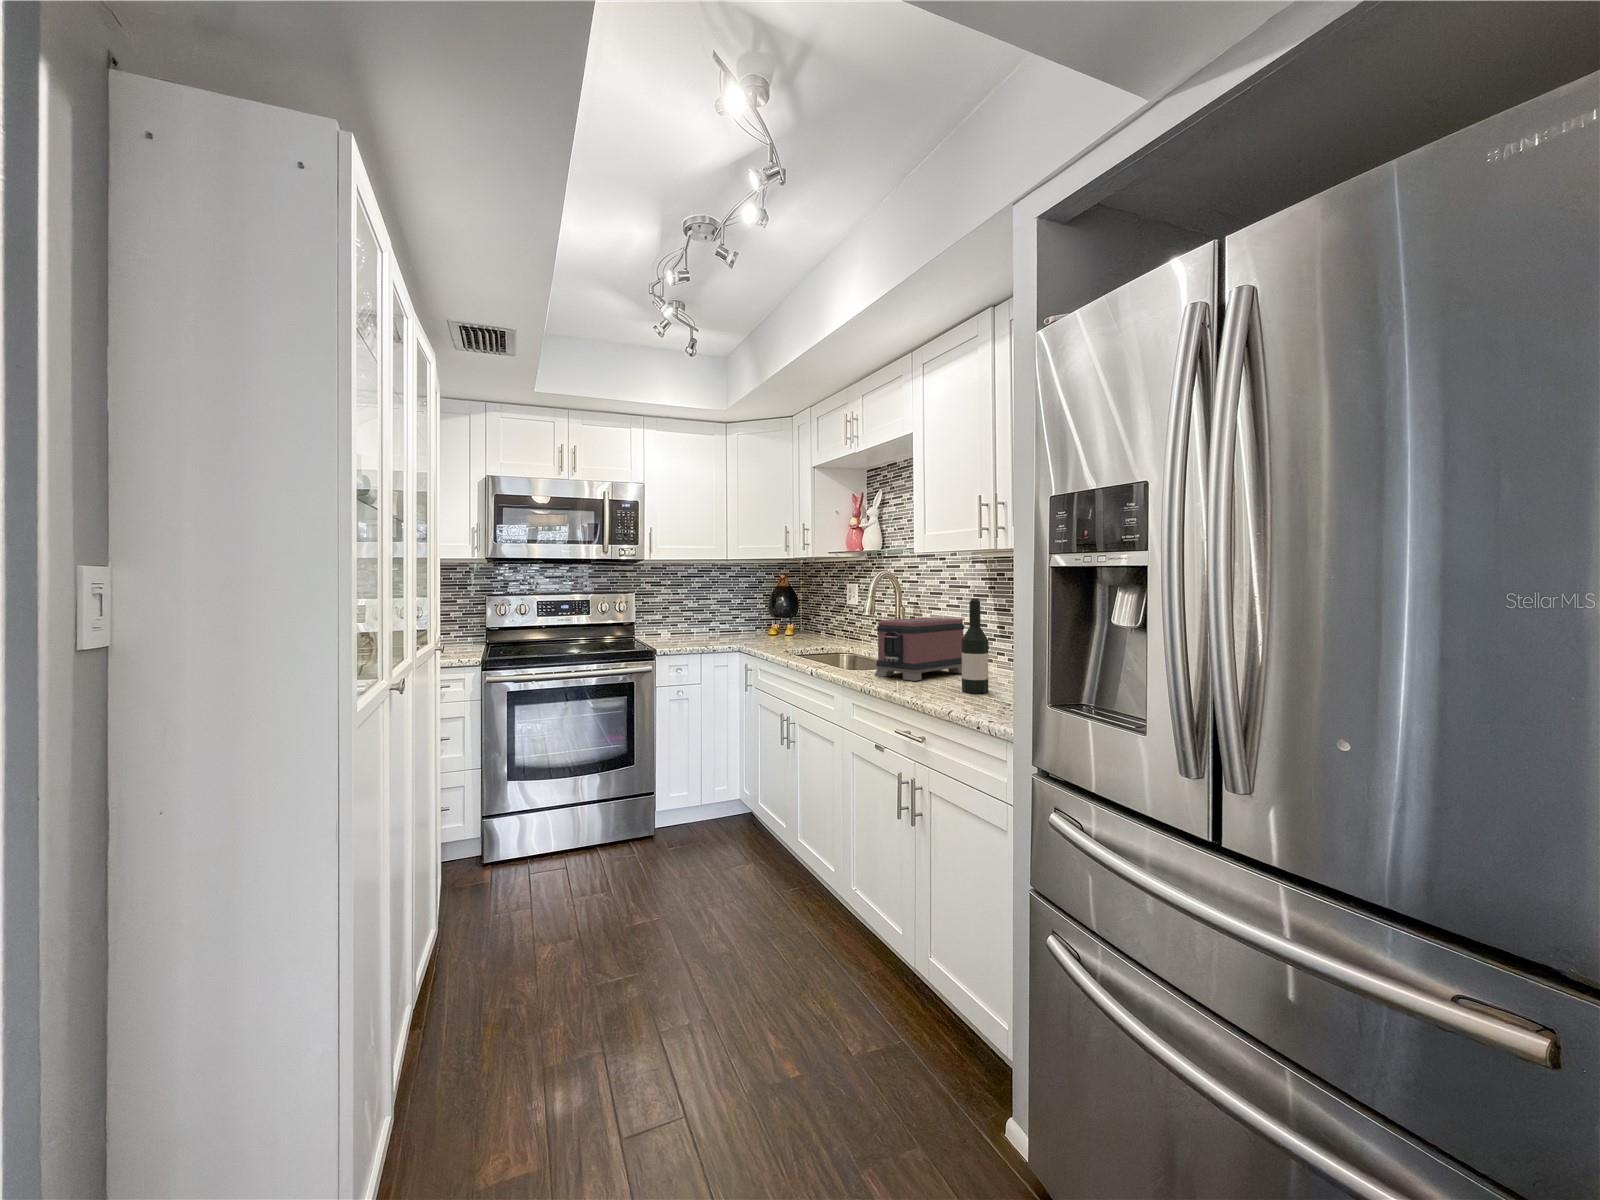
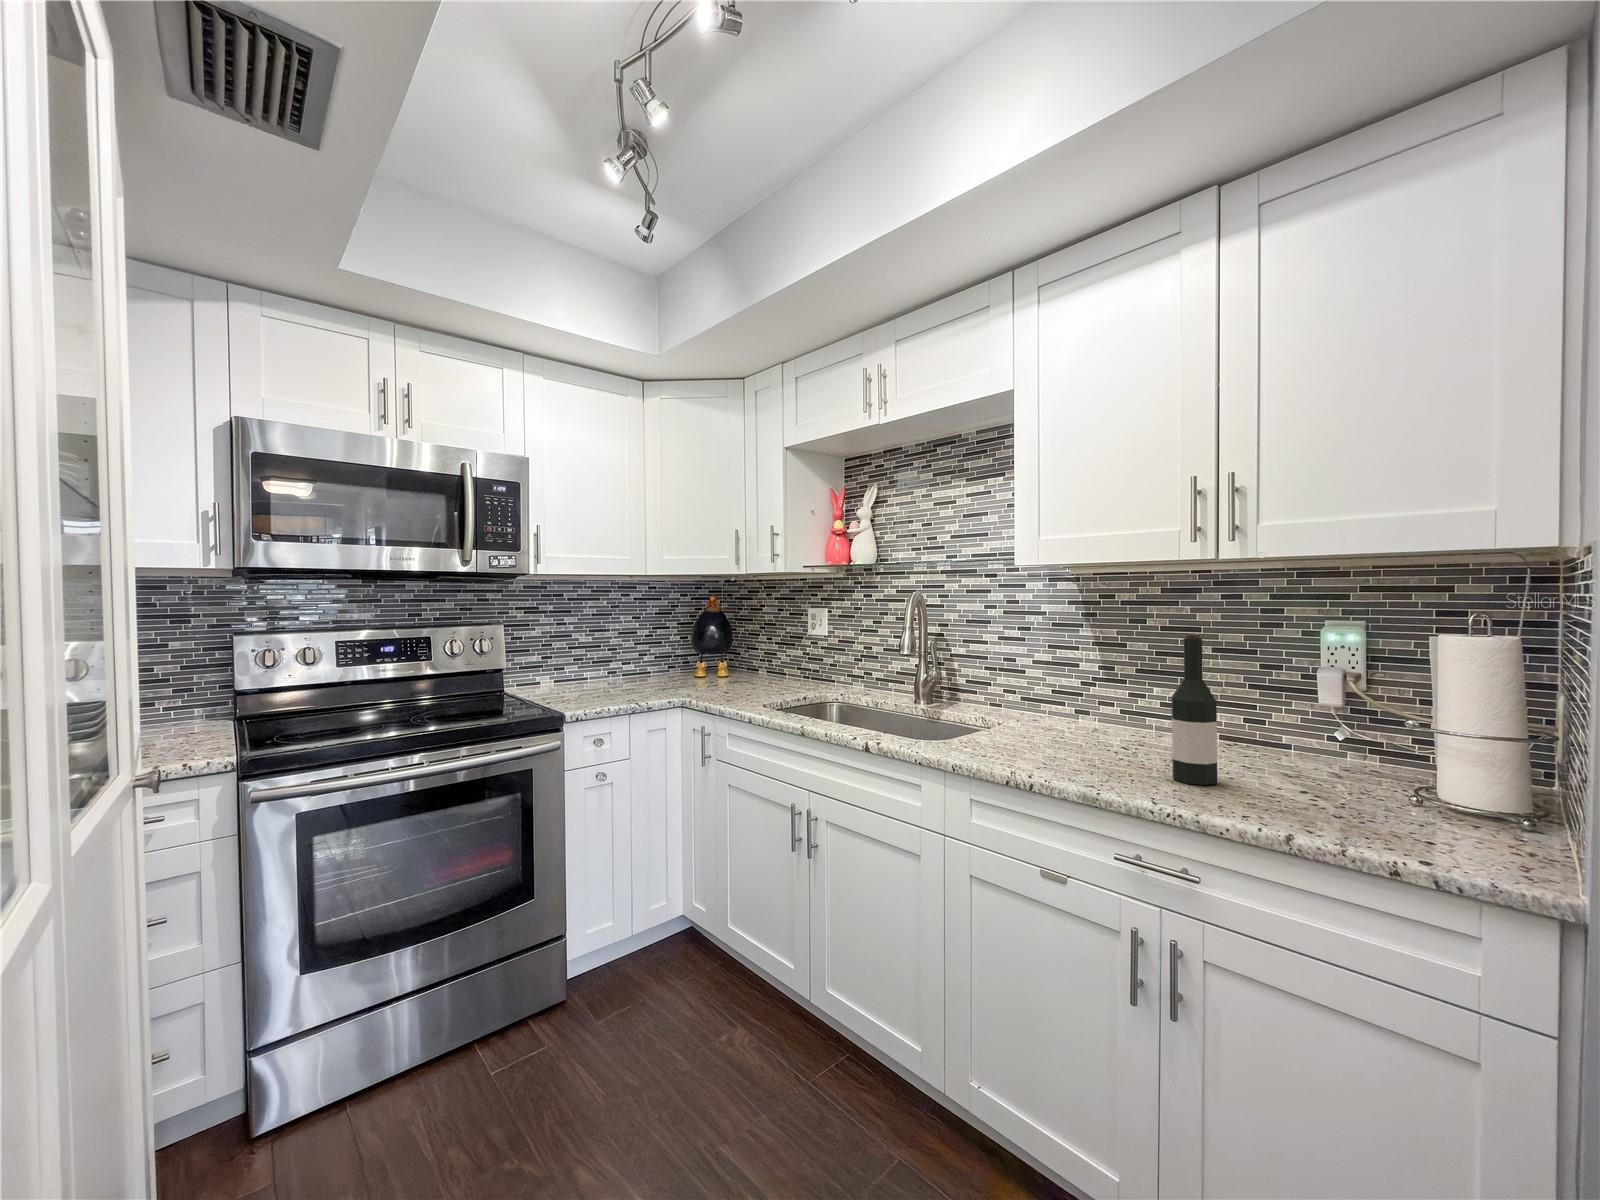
toaster: present [875,617,964,681] -> none [982,658,1090,762]

